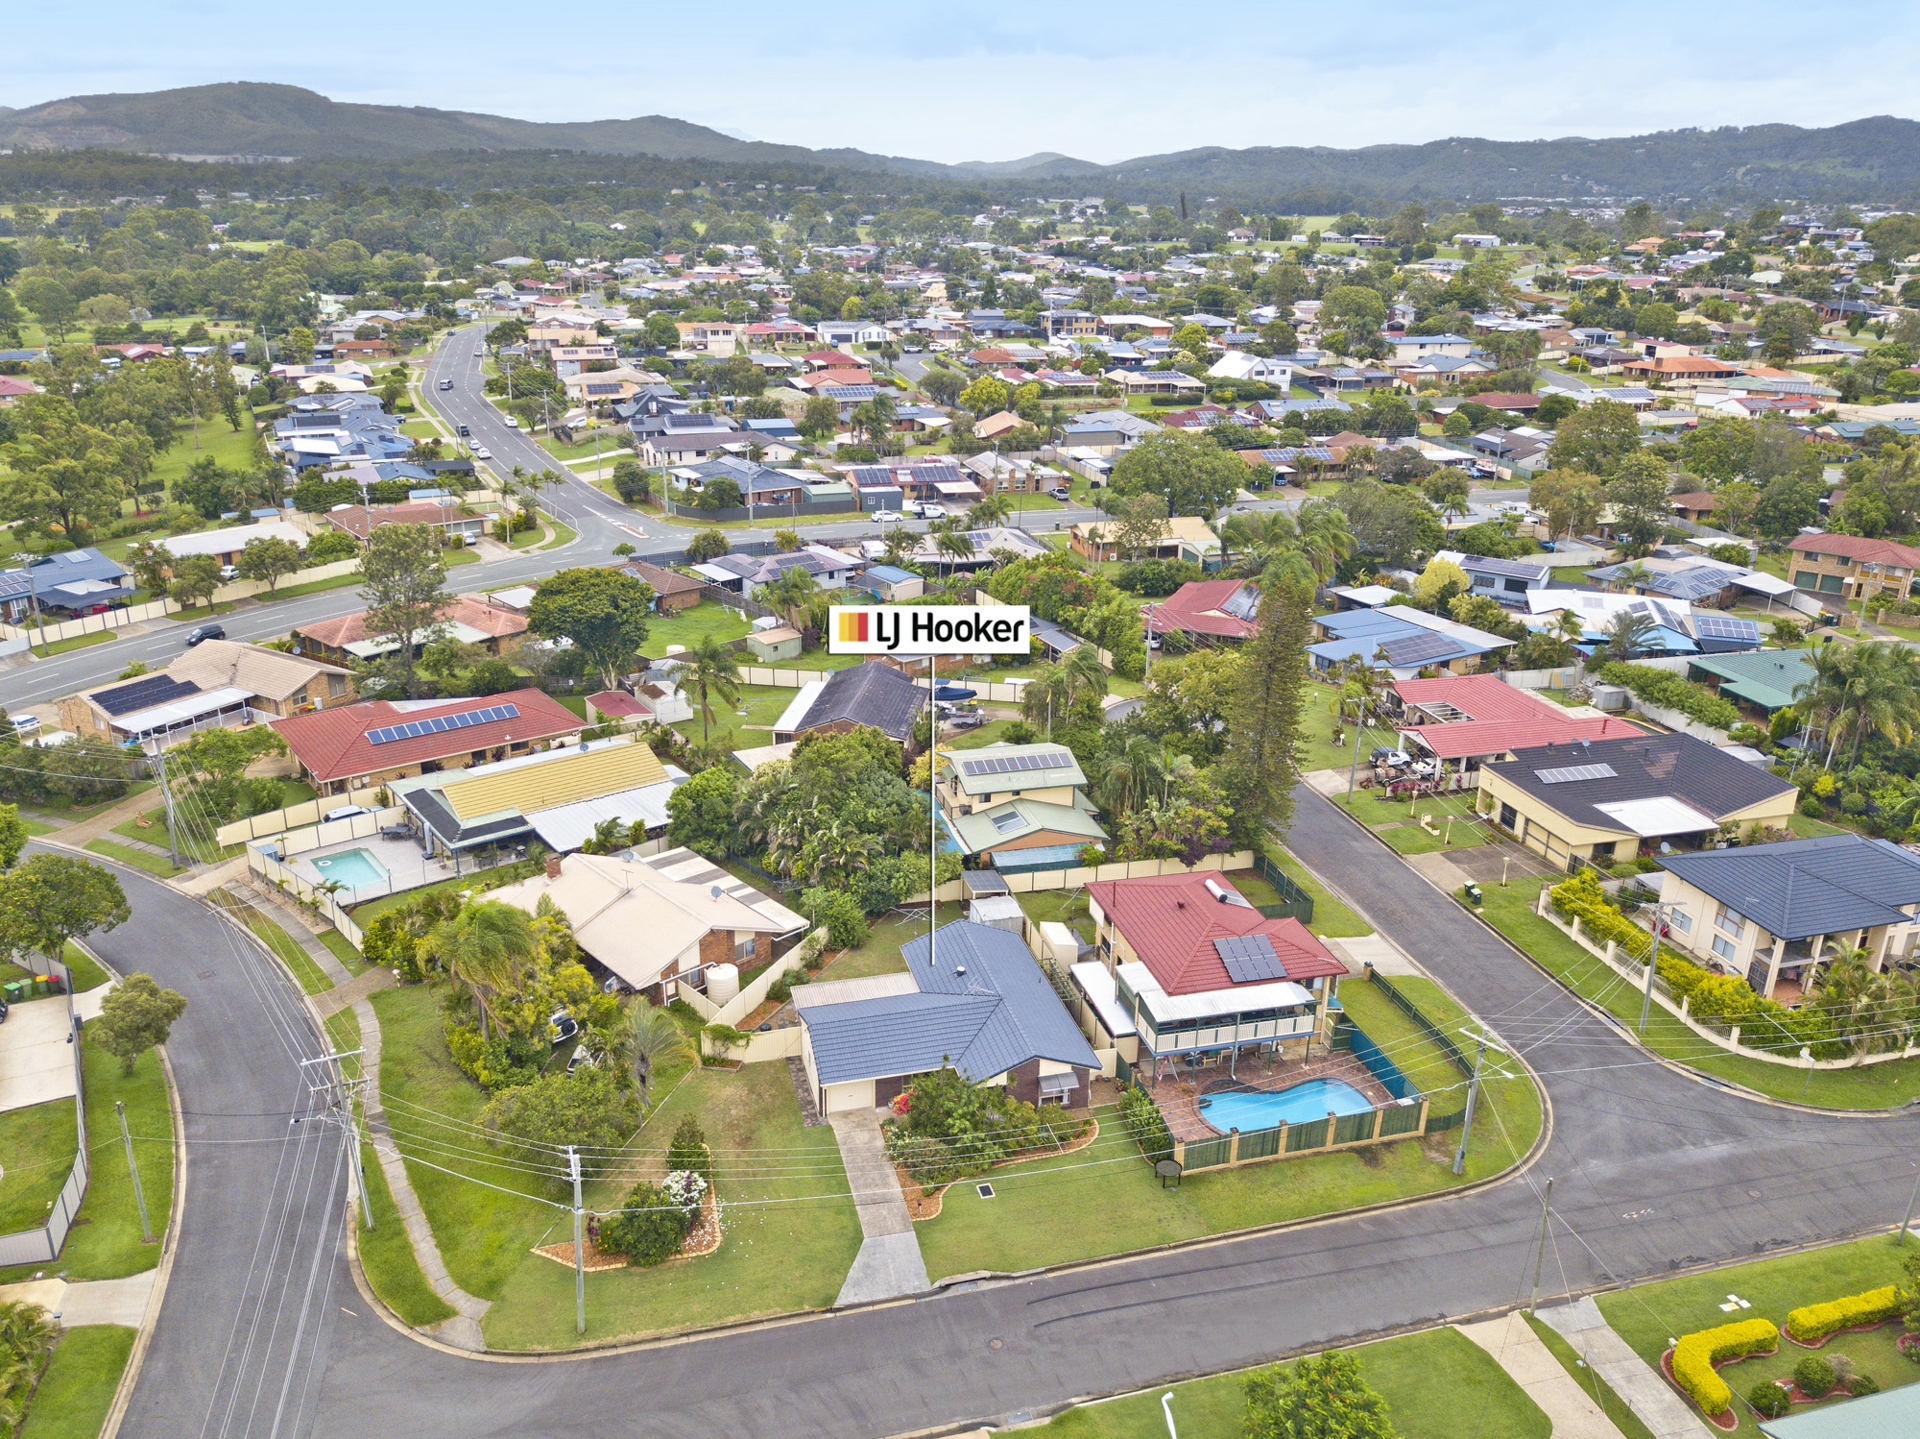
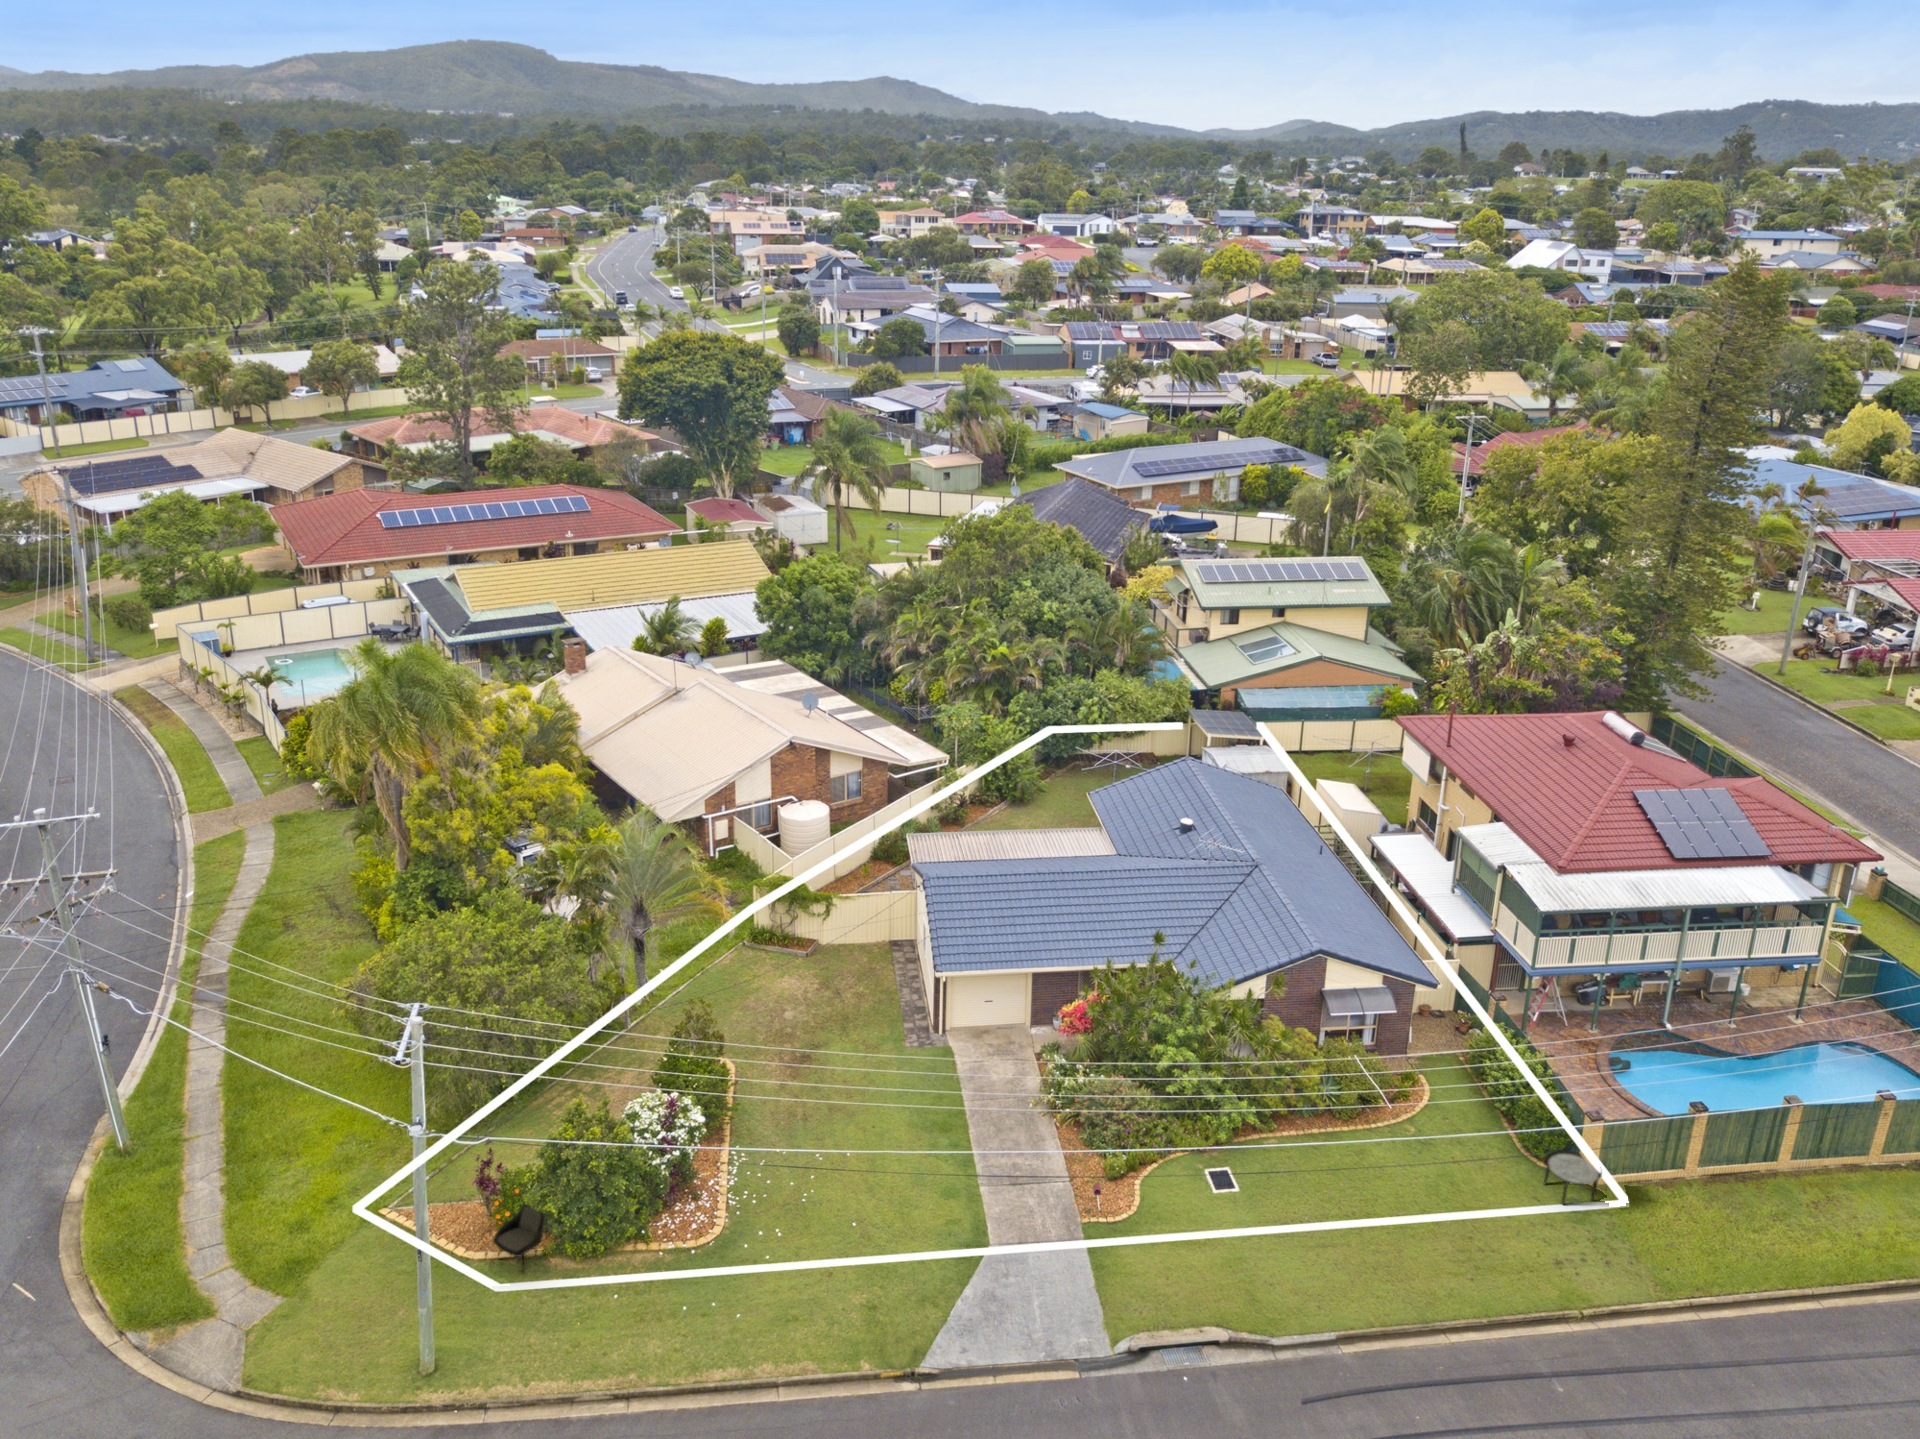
lounge chair: none [599,1241,630,1278] -> present [493,1205,546,1265]

